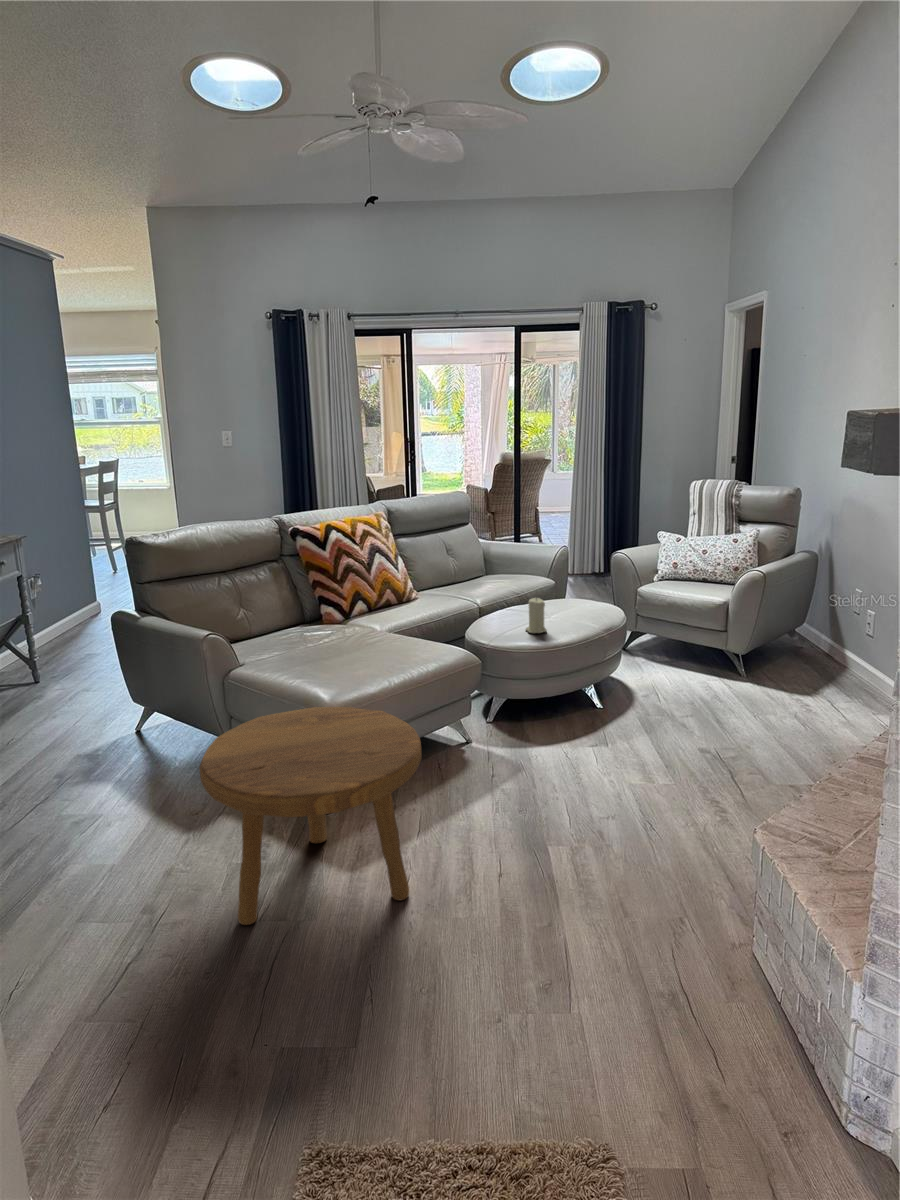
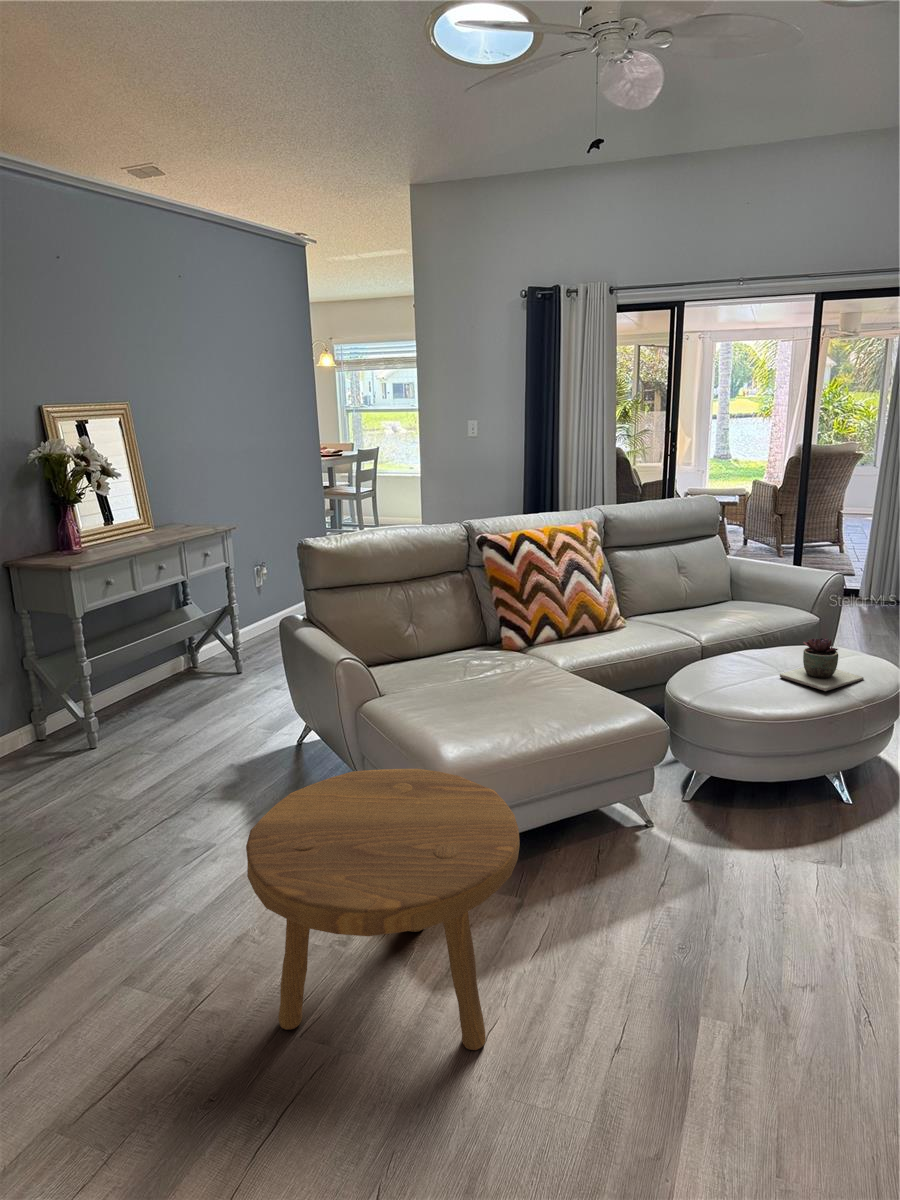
succulent plant: none [545,588,600,625] -> present [780,638,864,691]
candle: present [526,598,547,633] -> none [746,648,776,696]

